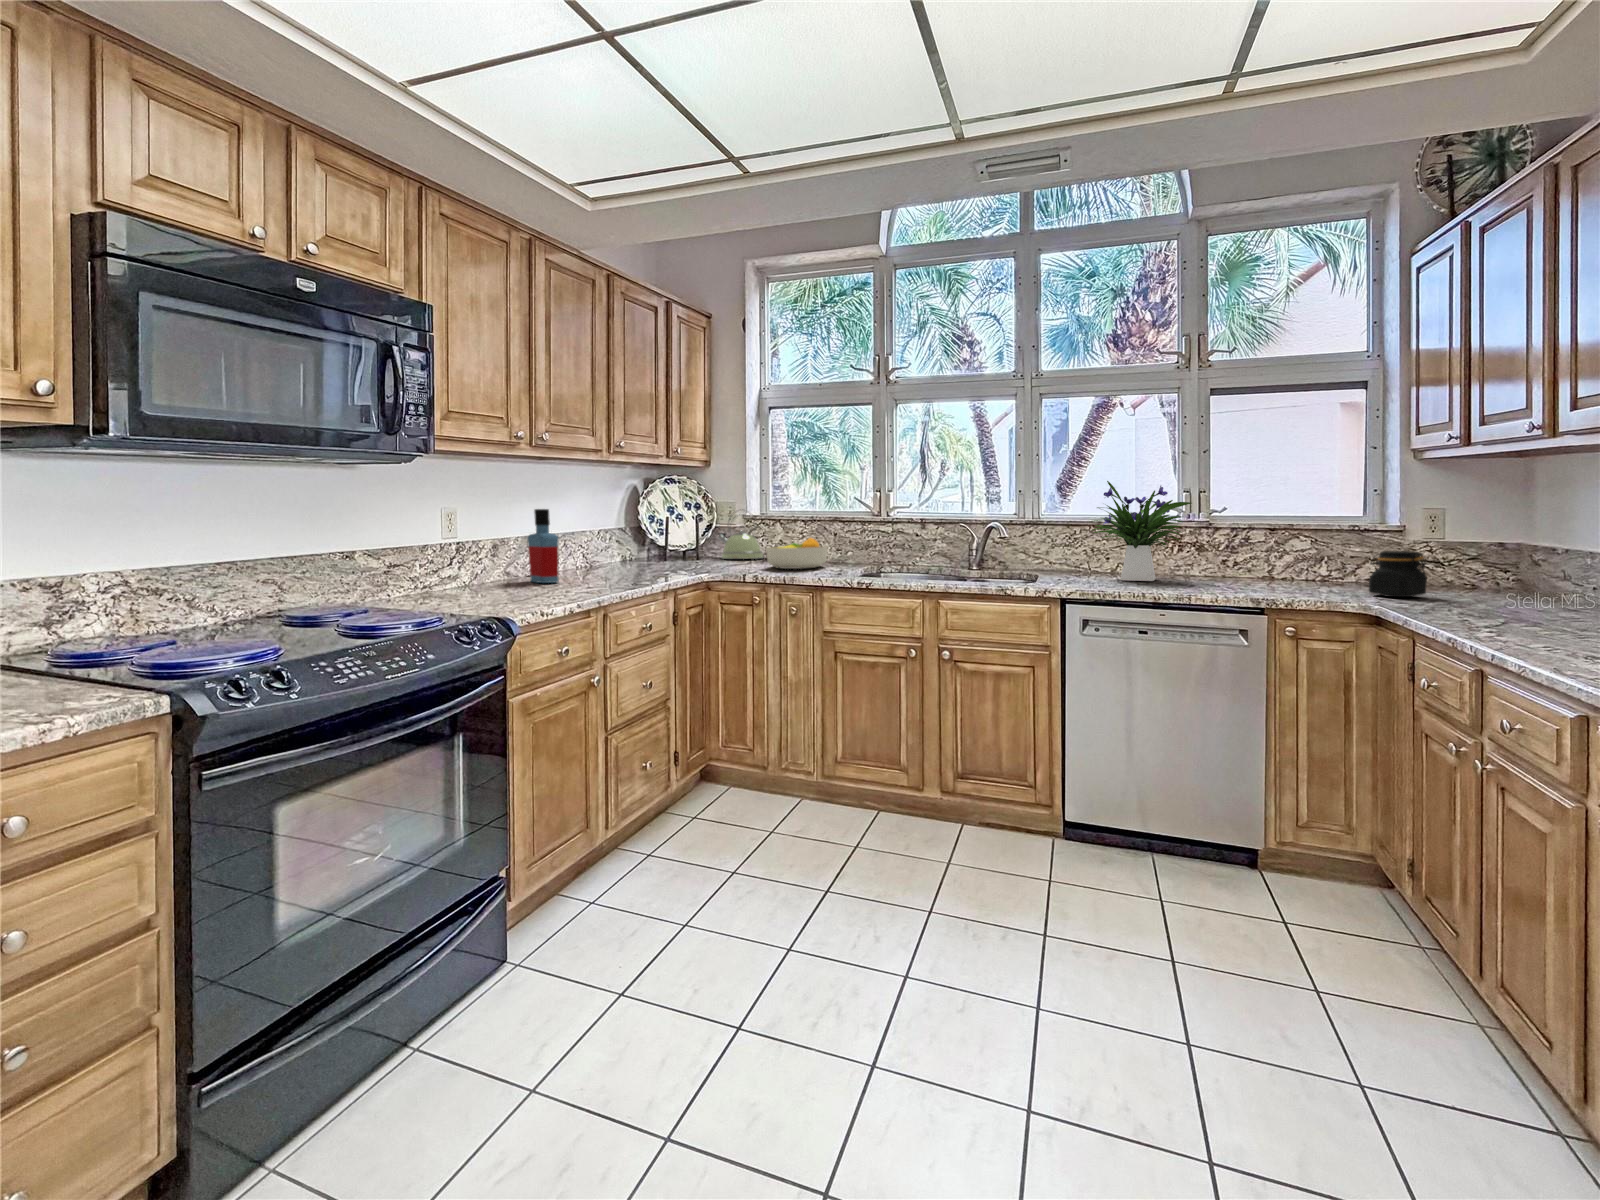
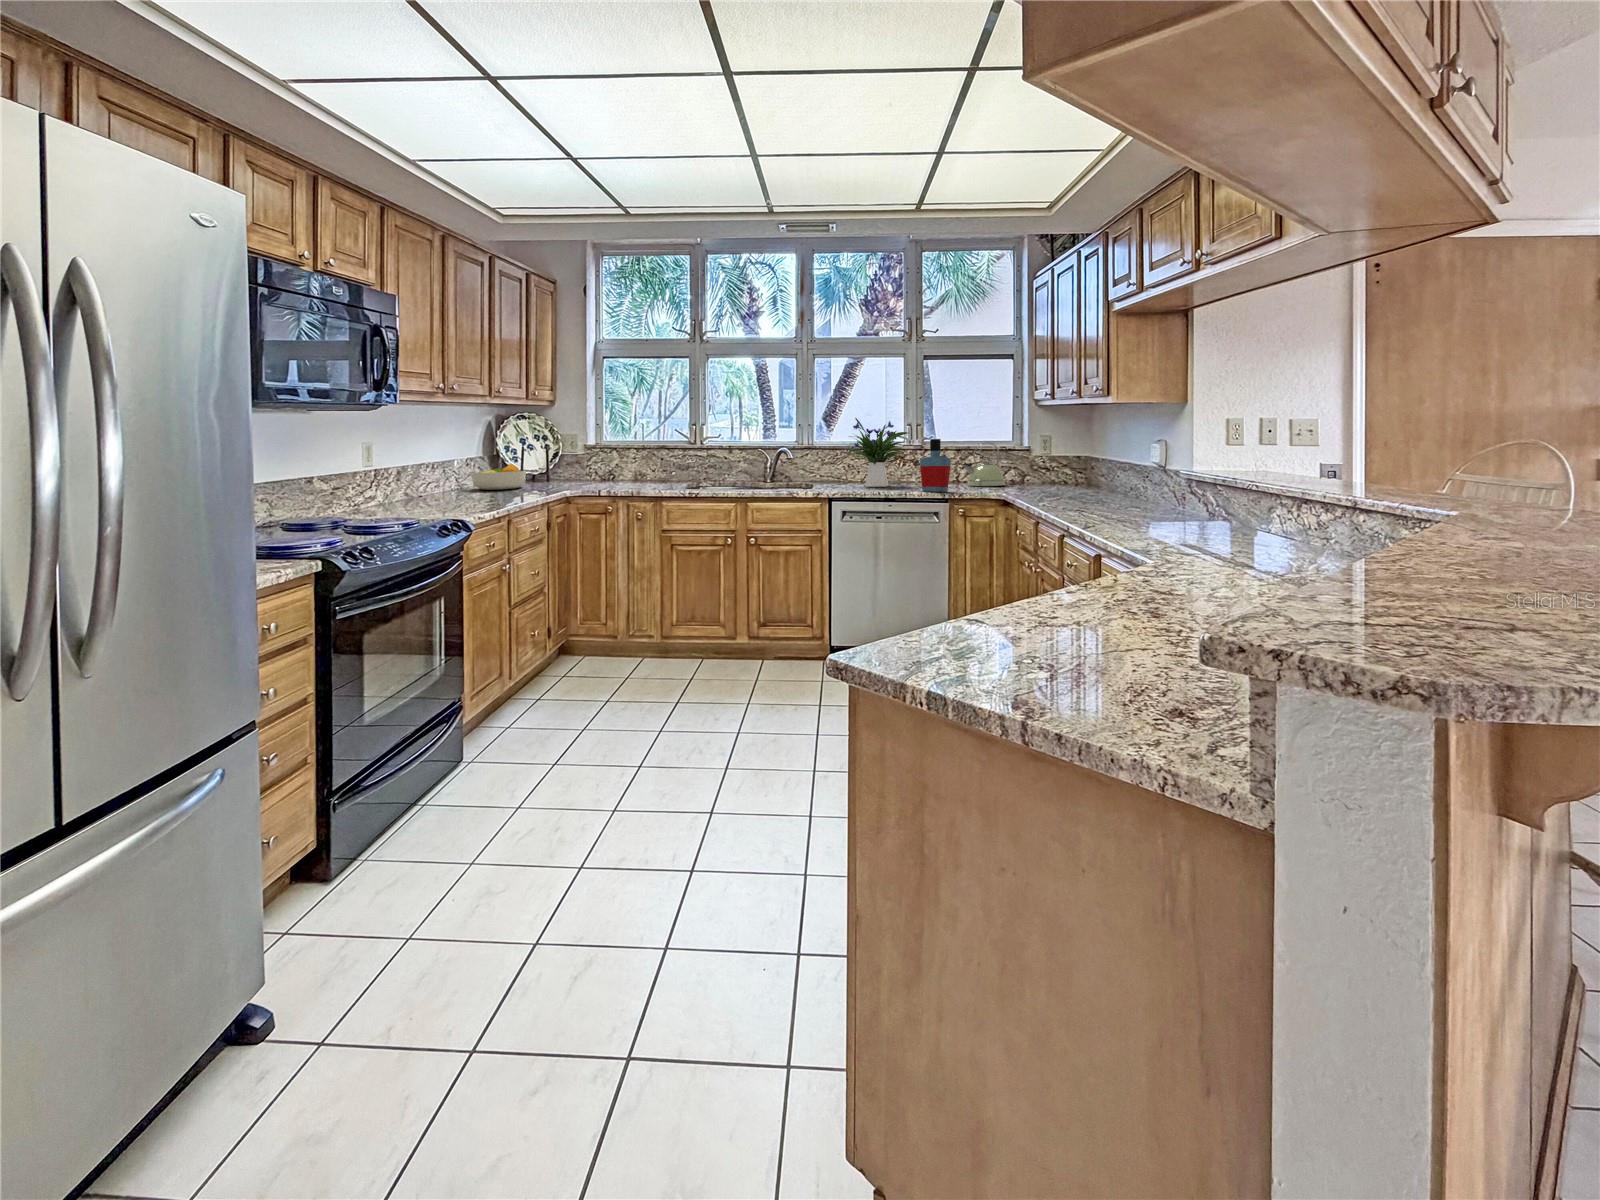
bottle: present [528,509,559,583] -> present [920,439,951,492]
kettle: present [718,515,763,559] -> present [963,442,1005,486]
fruit bowl: present [766,538,828,569] -> present [471,464,526,490]
jar: present [1369,551,1427,597] -> none [1008,463,1038,491]

